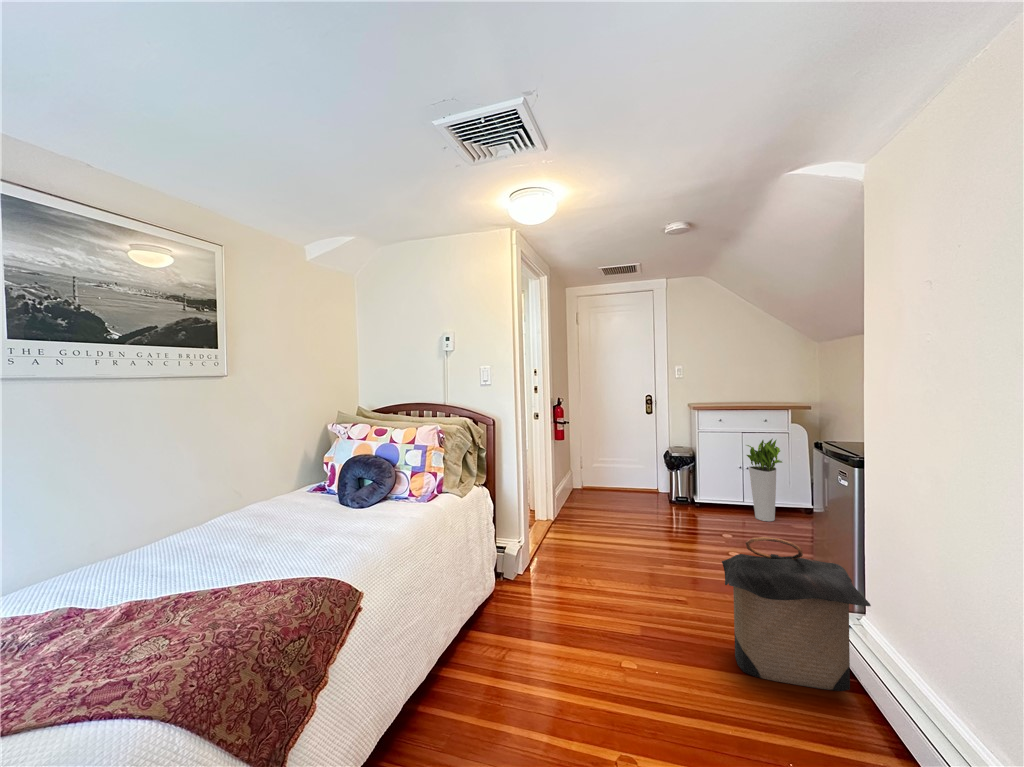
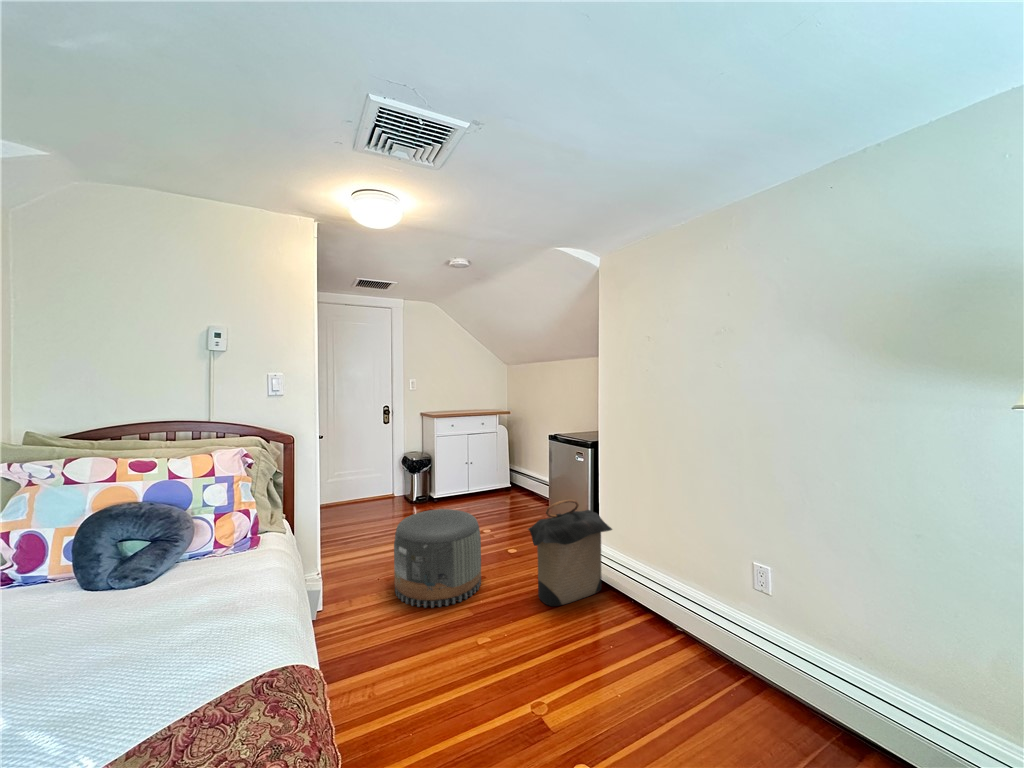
planter: present [747,439,782,521] -> none [473,436,500,503]
pouf: none [586,510,682,616] -> present [394,509,481,608]

